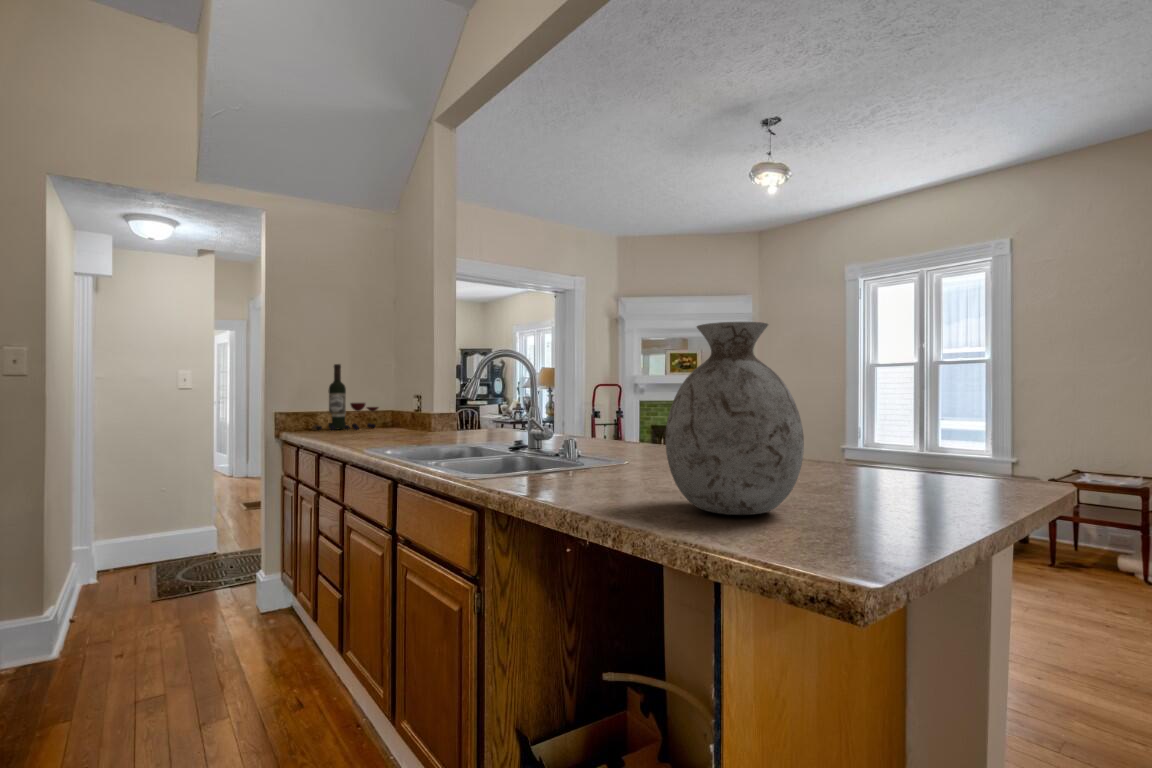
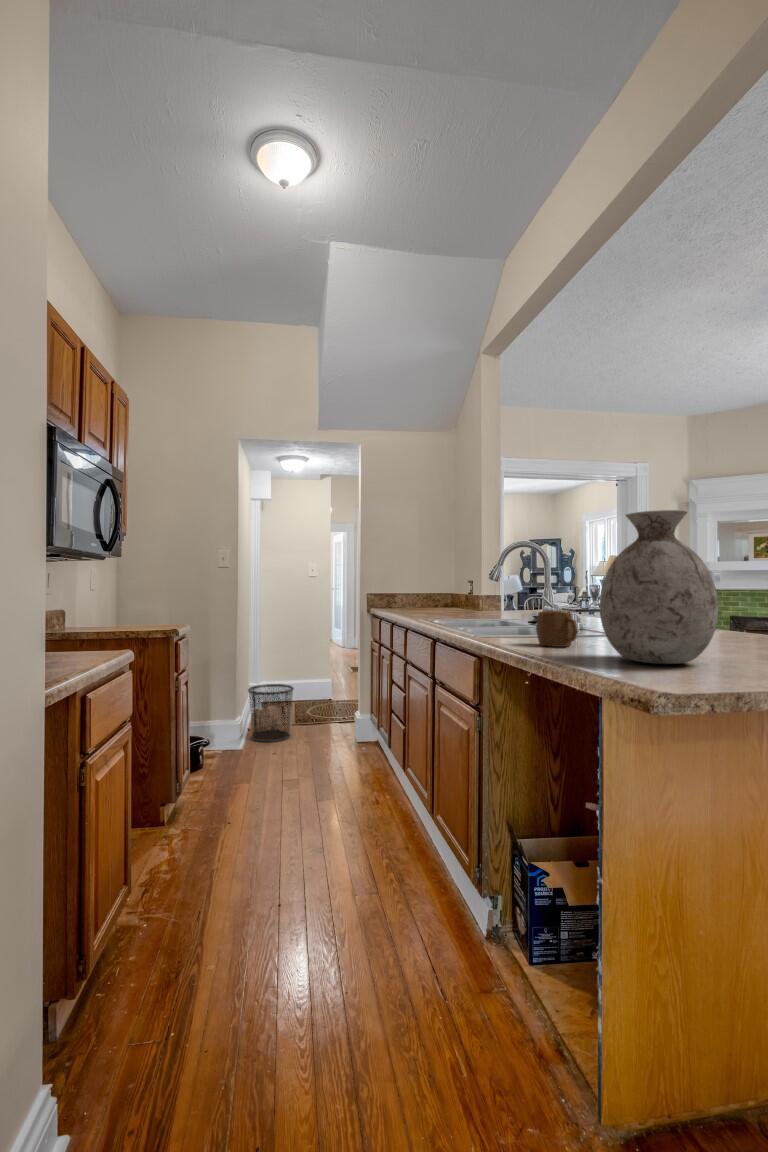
wine bottle: present [312,364,378,430] -> none [393,556,444,609]
mug: none [559,443,615,491] -> present [536,611,578,647]
waste bin: none [68,546,155,638] -> present [248,684,294,742]

